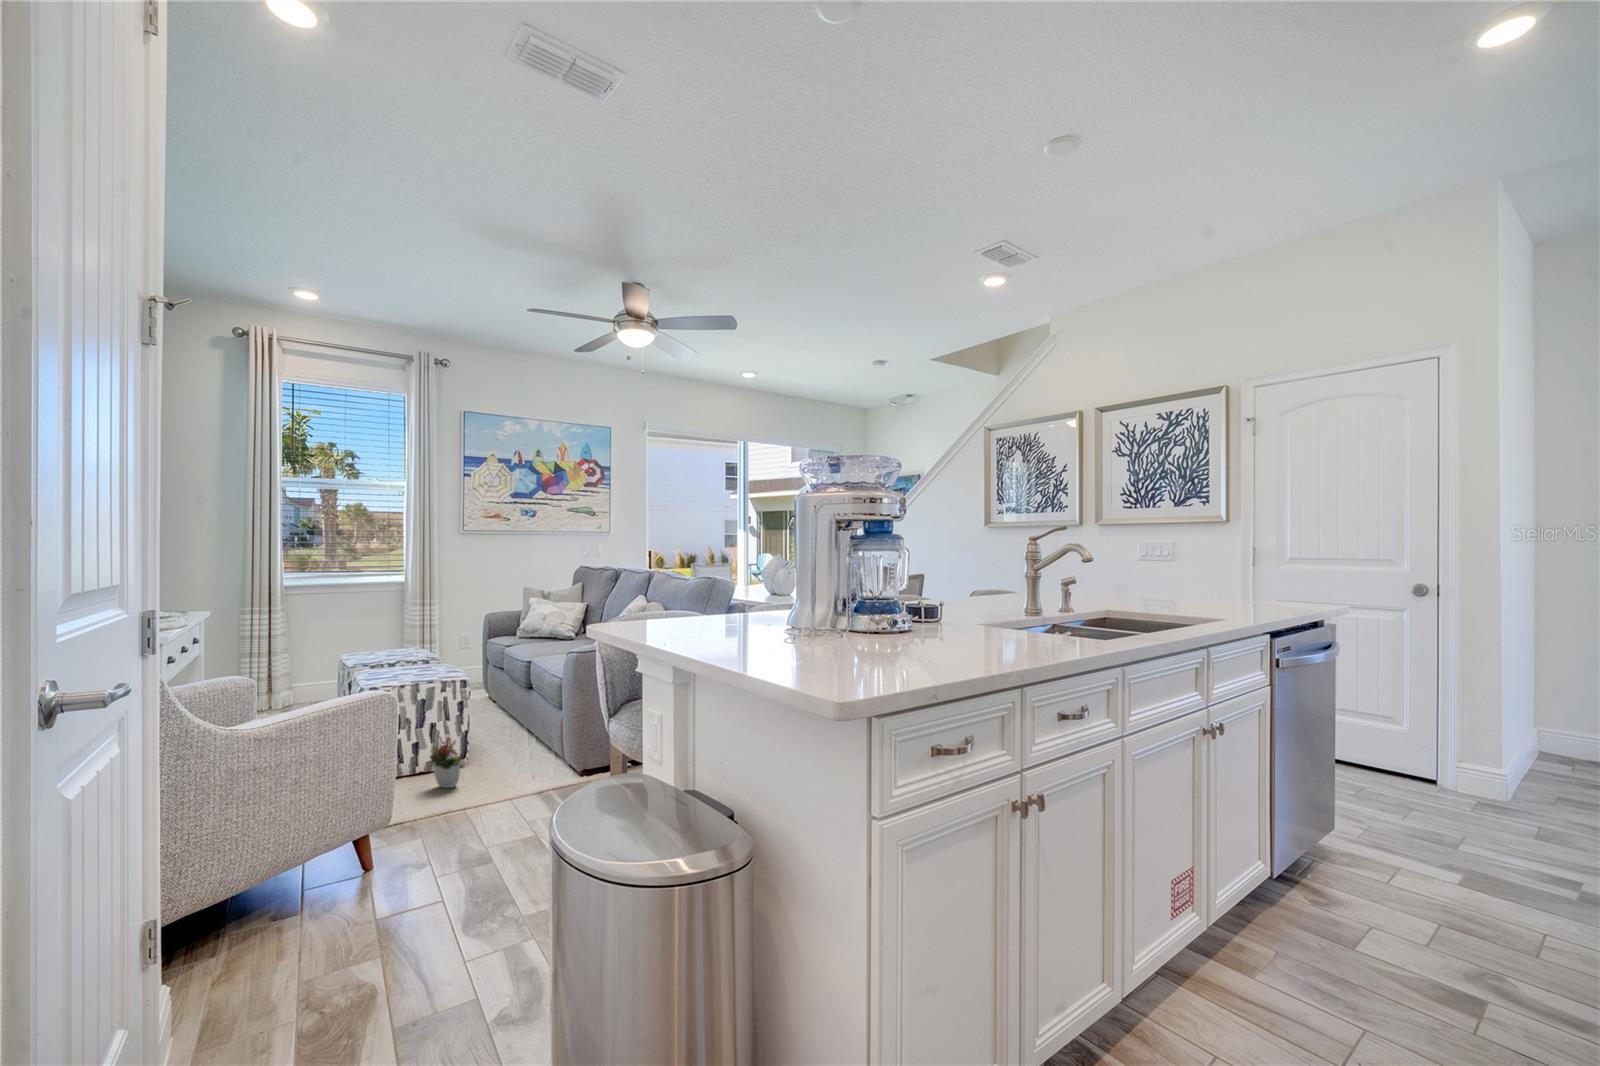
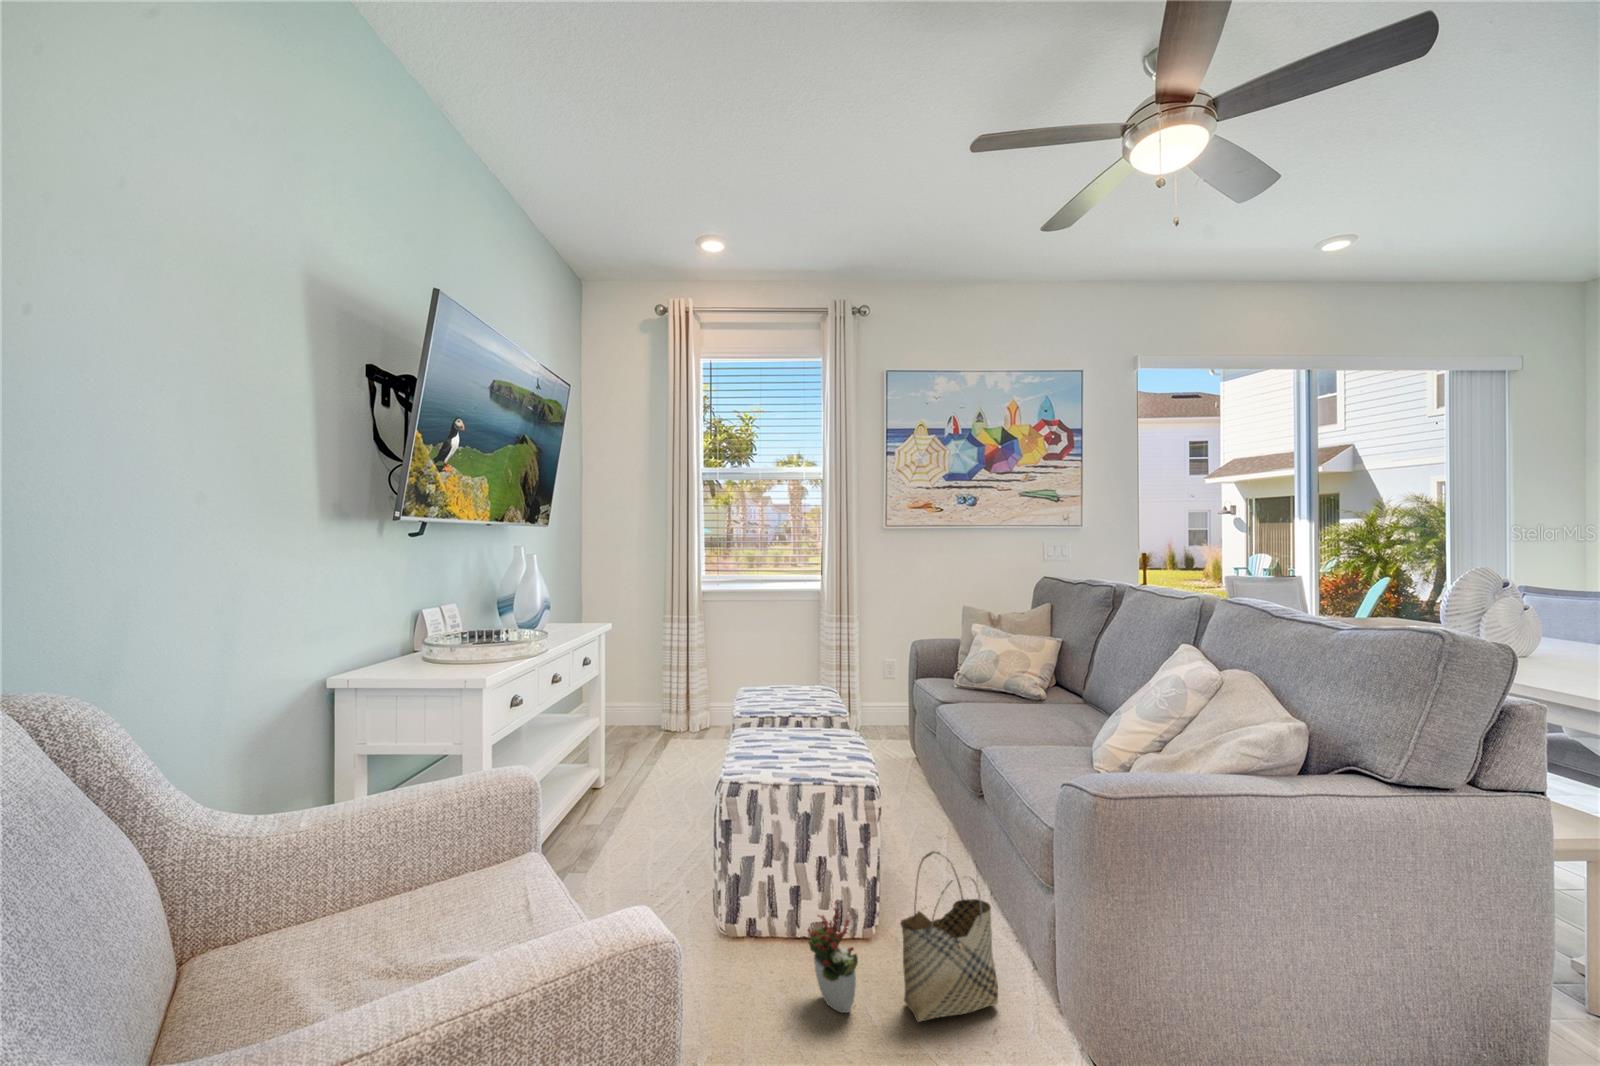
woven basket: none [486,701,538,779] -> present [900,851,998,1022]

